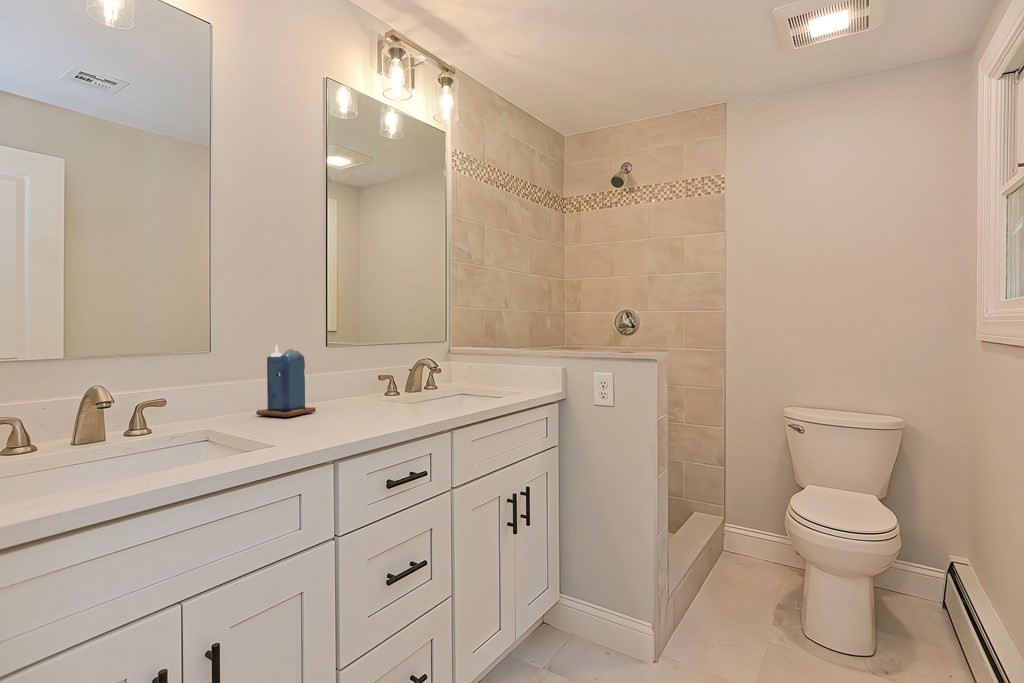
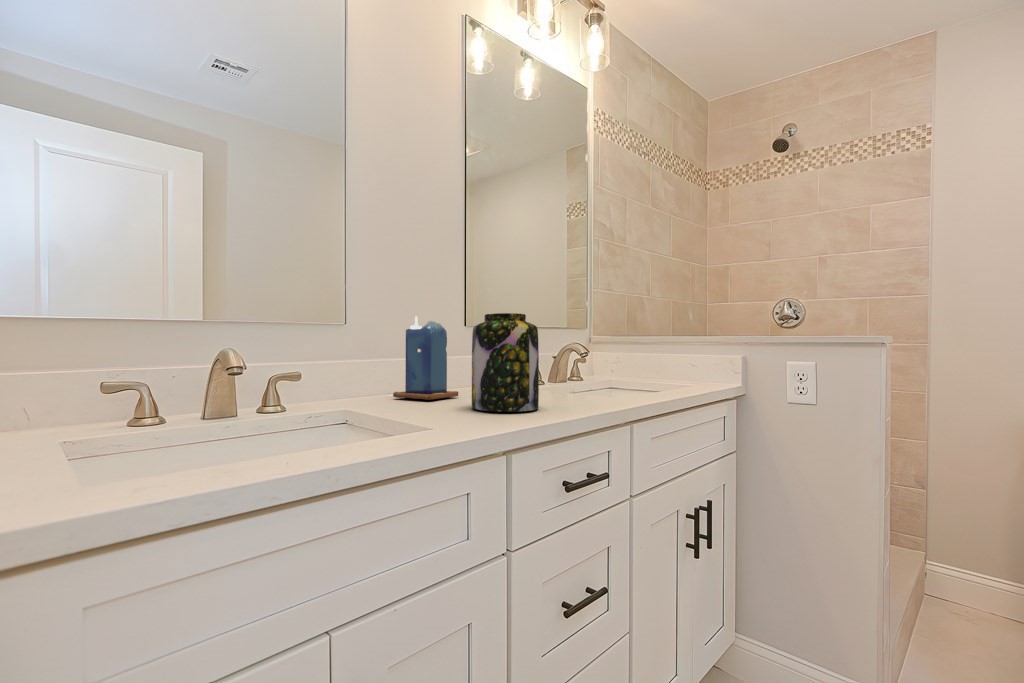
jar: none [318,349,374,428] -> present [472,313,539,412]

